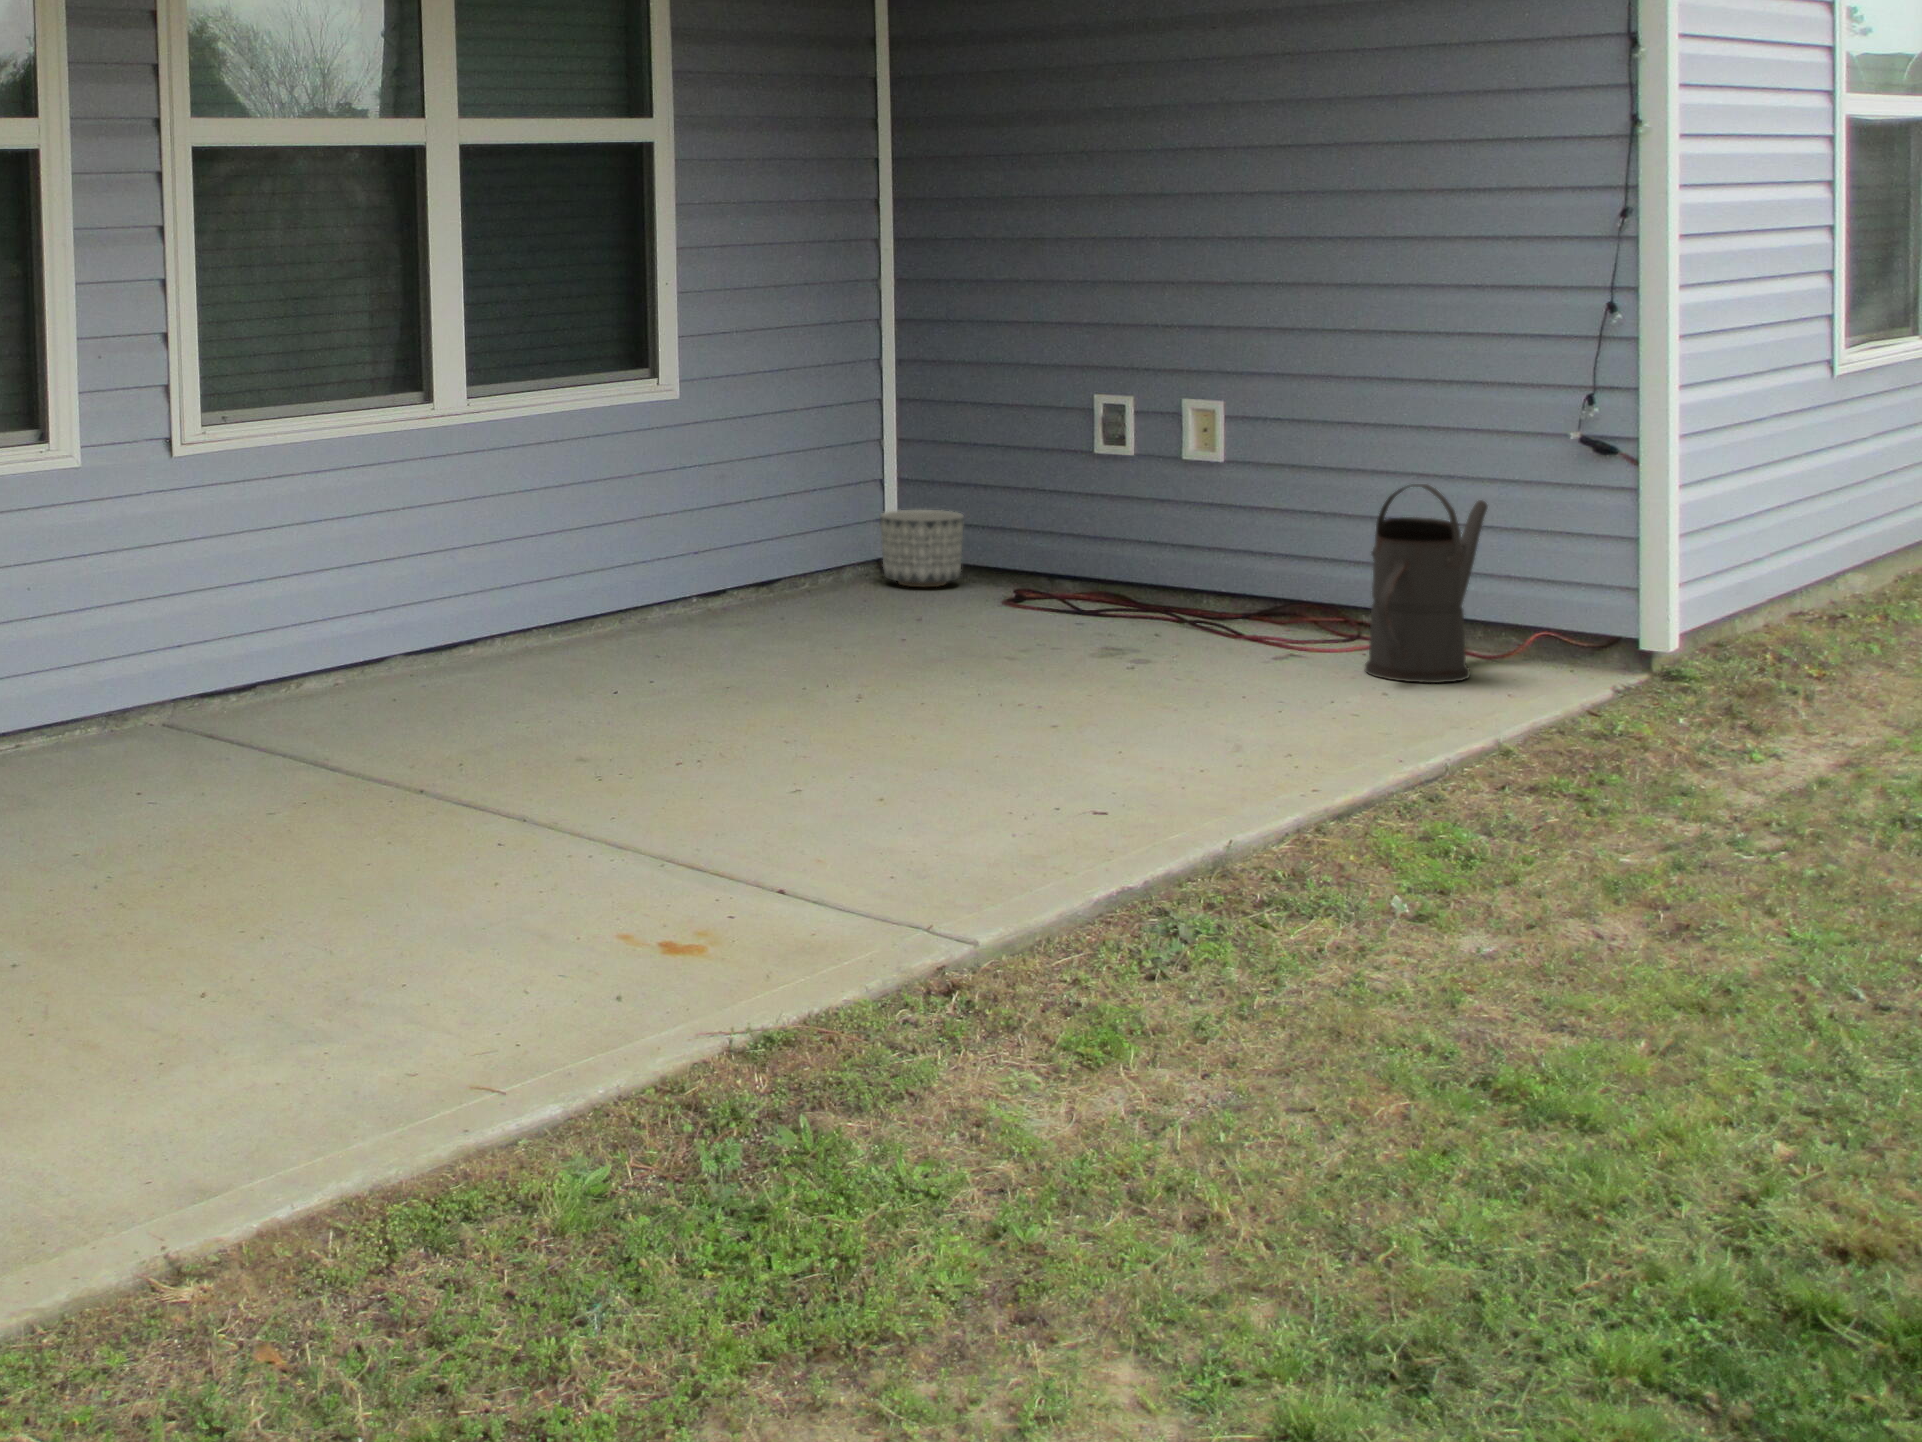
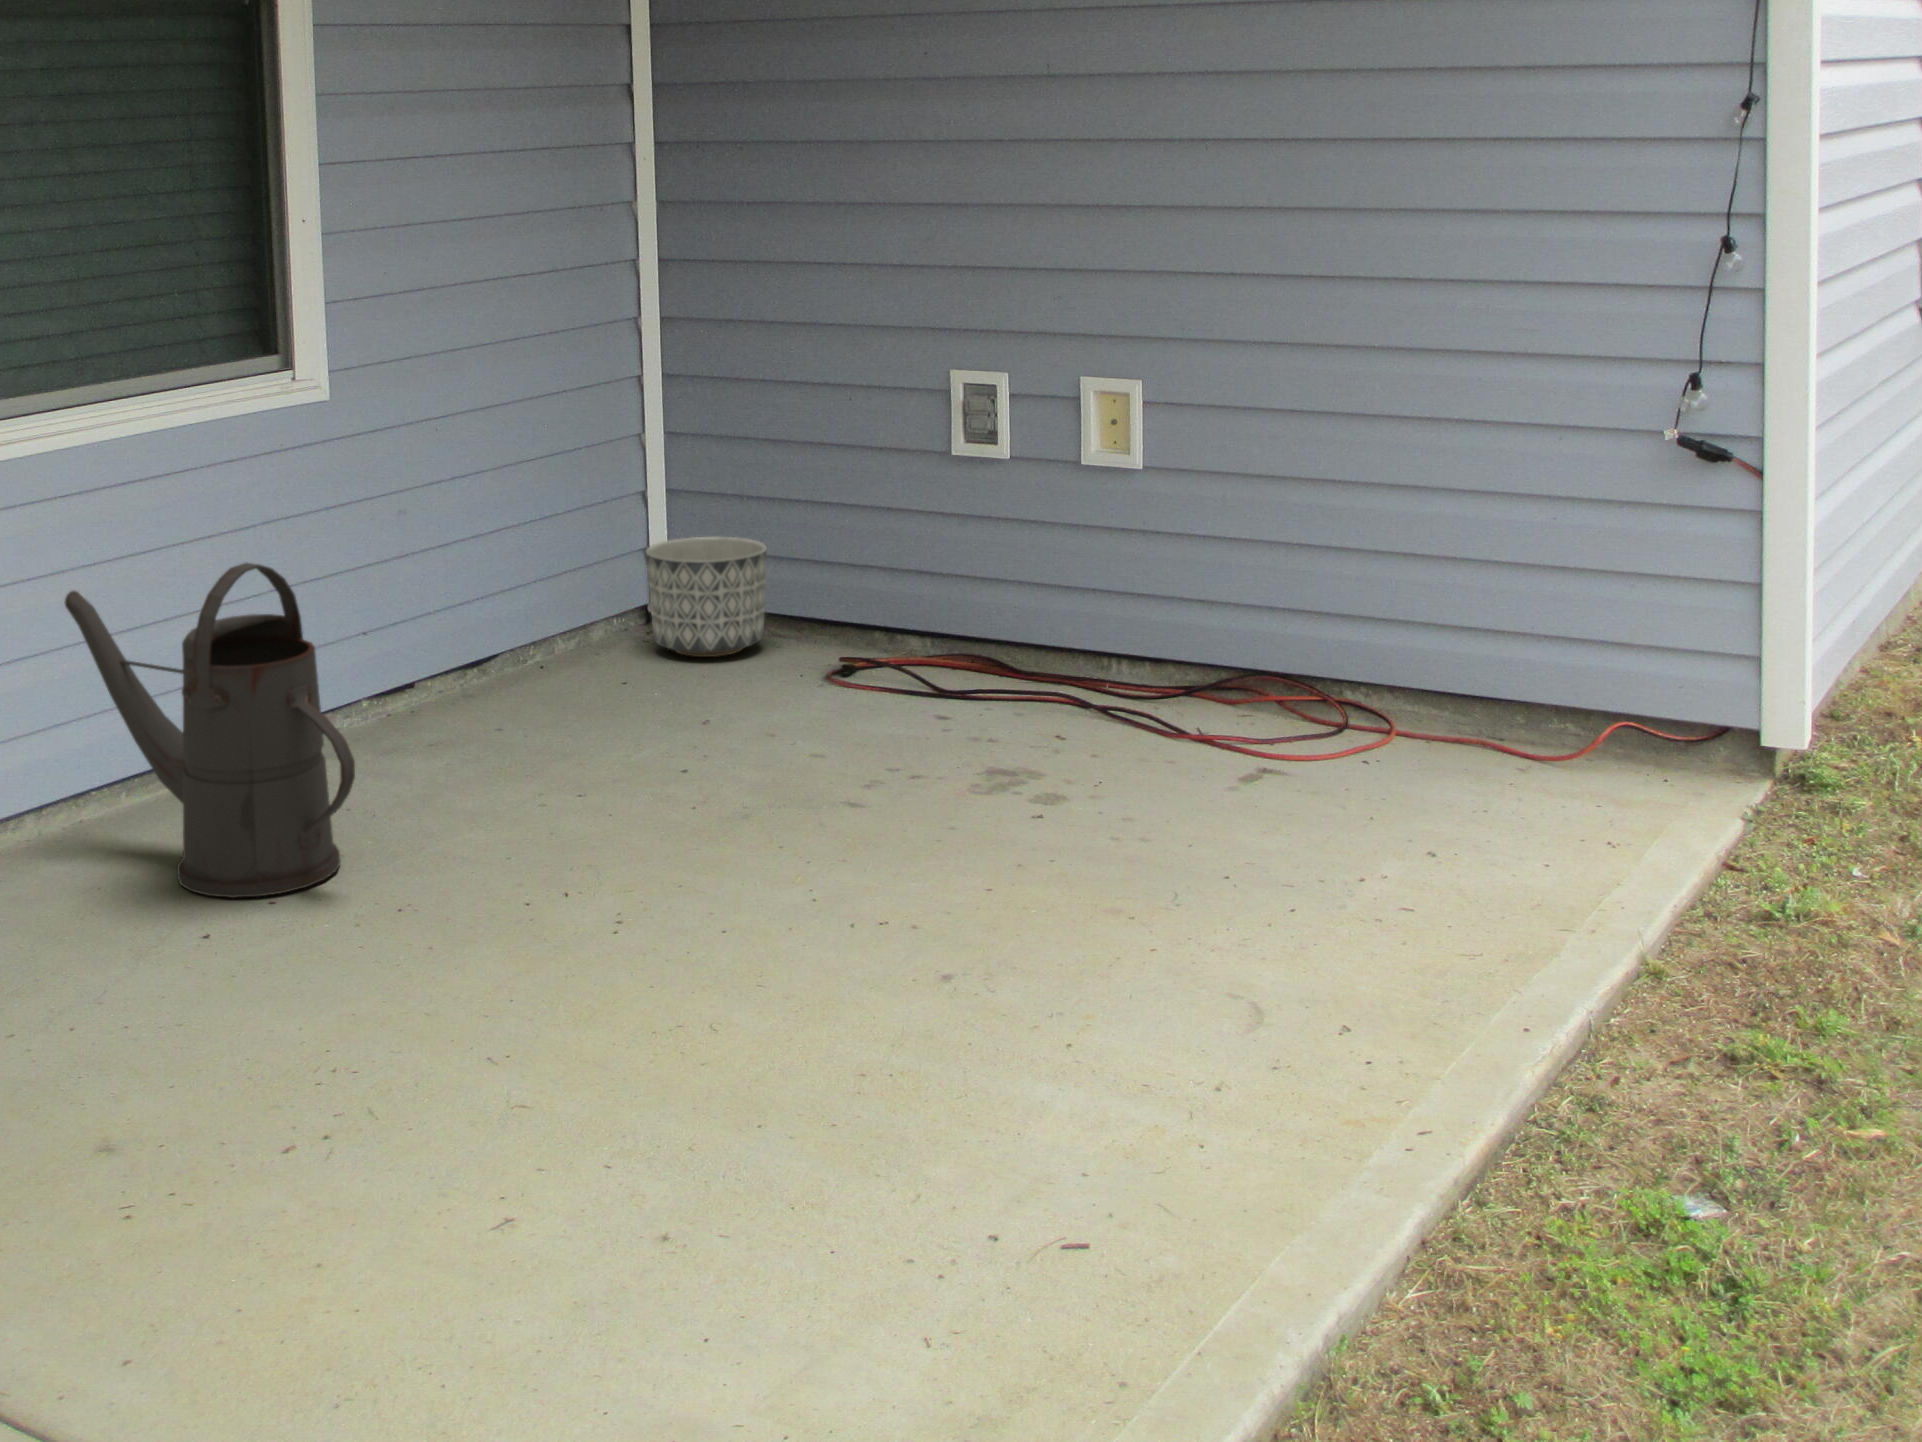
watering can: present [1365,484,1488,683] -> present [64,563,355,898]

